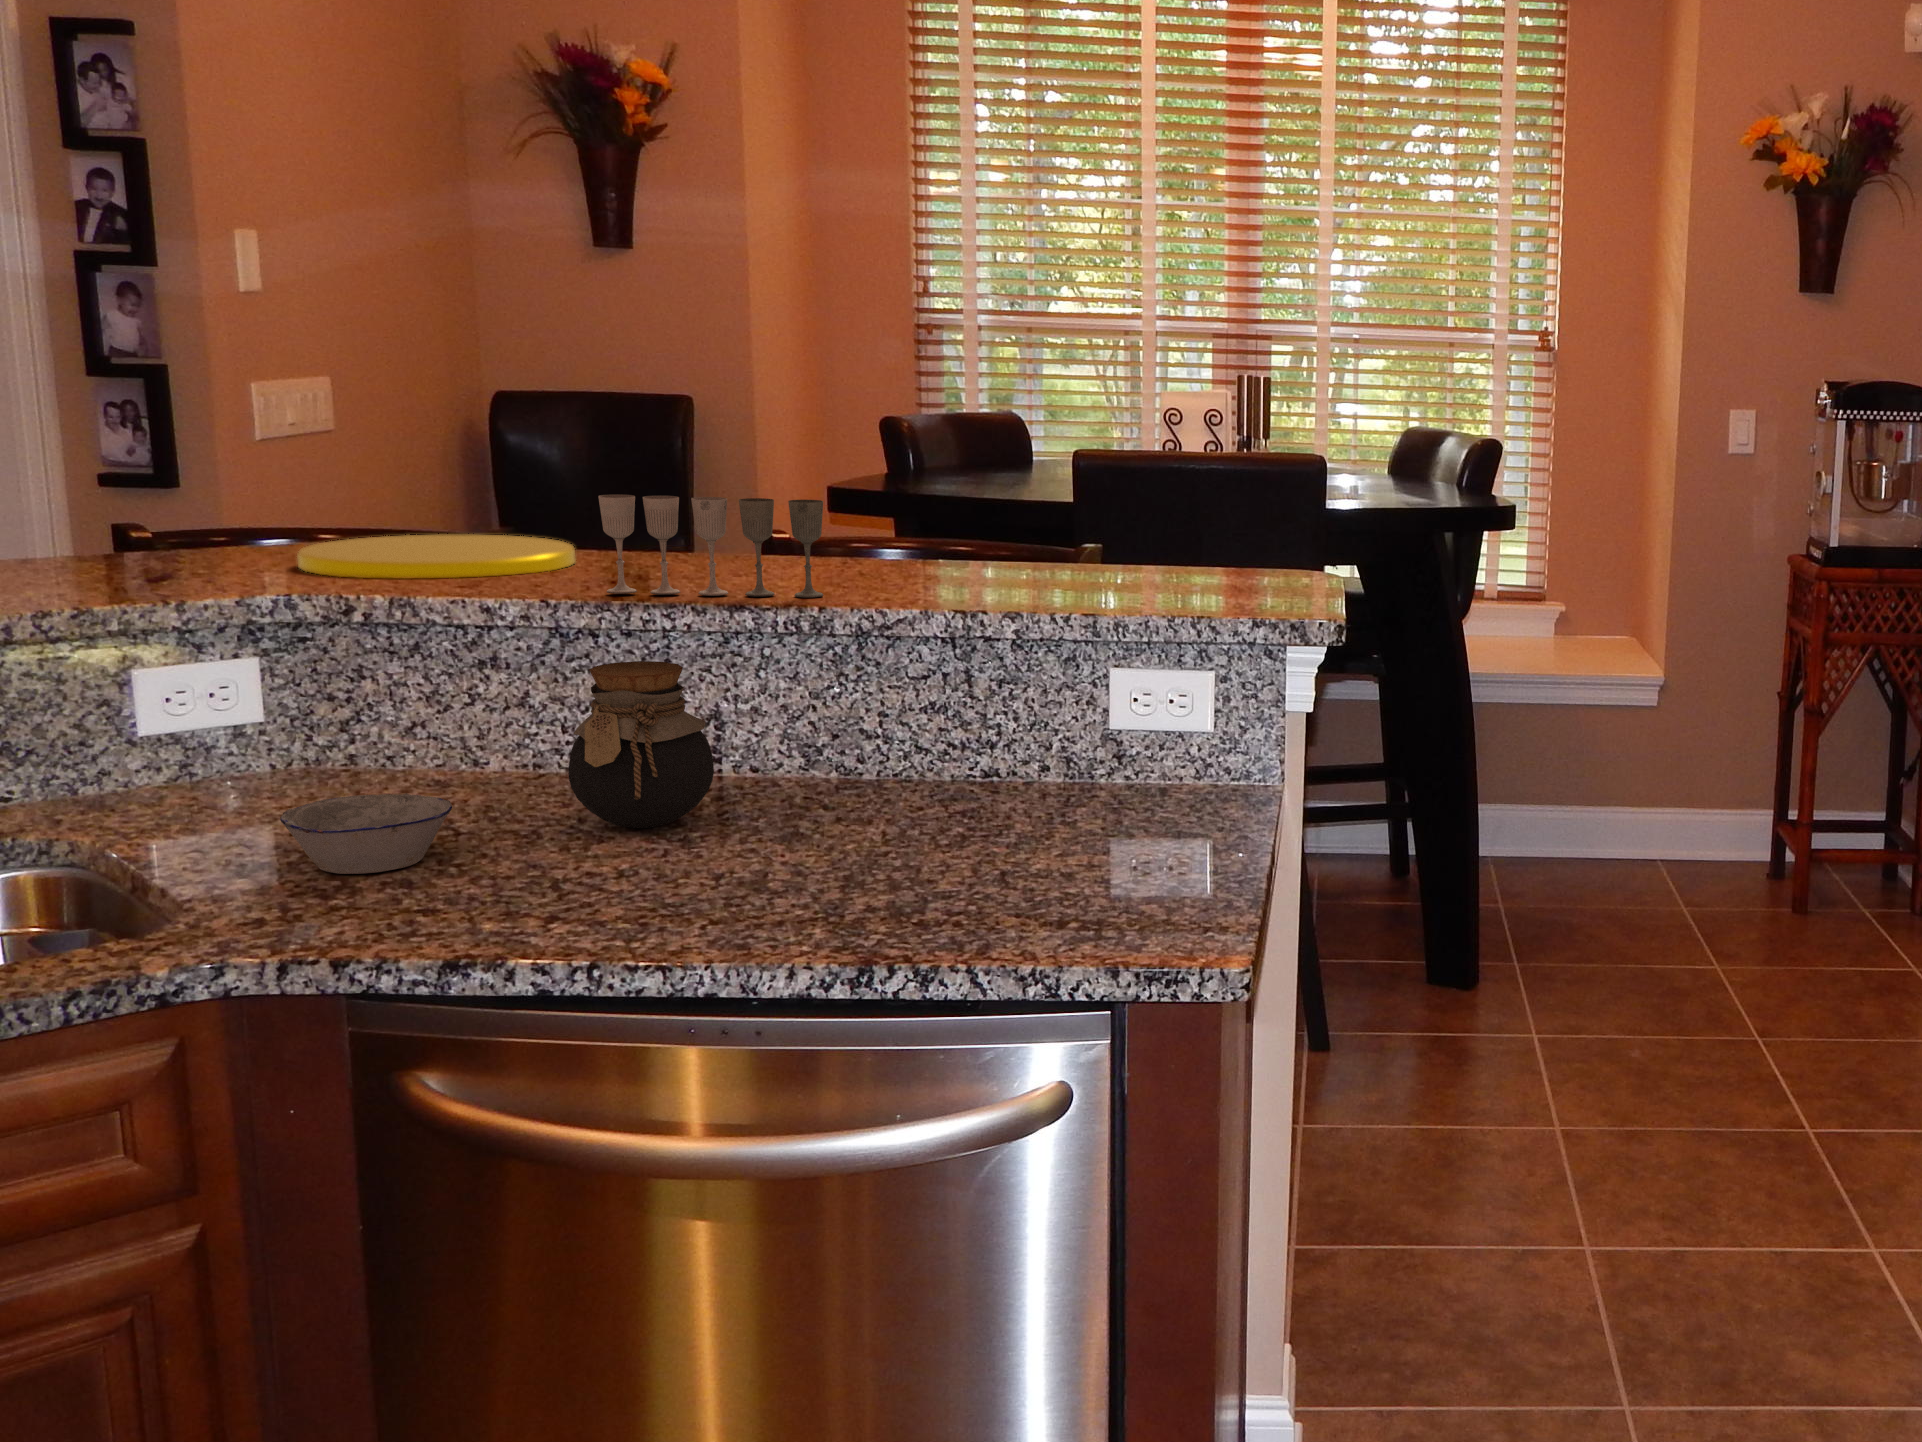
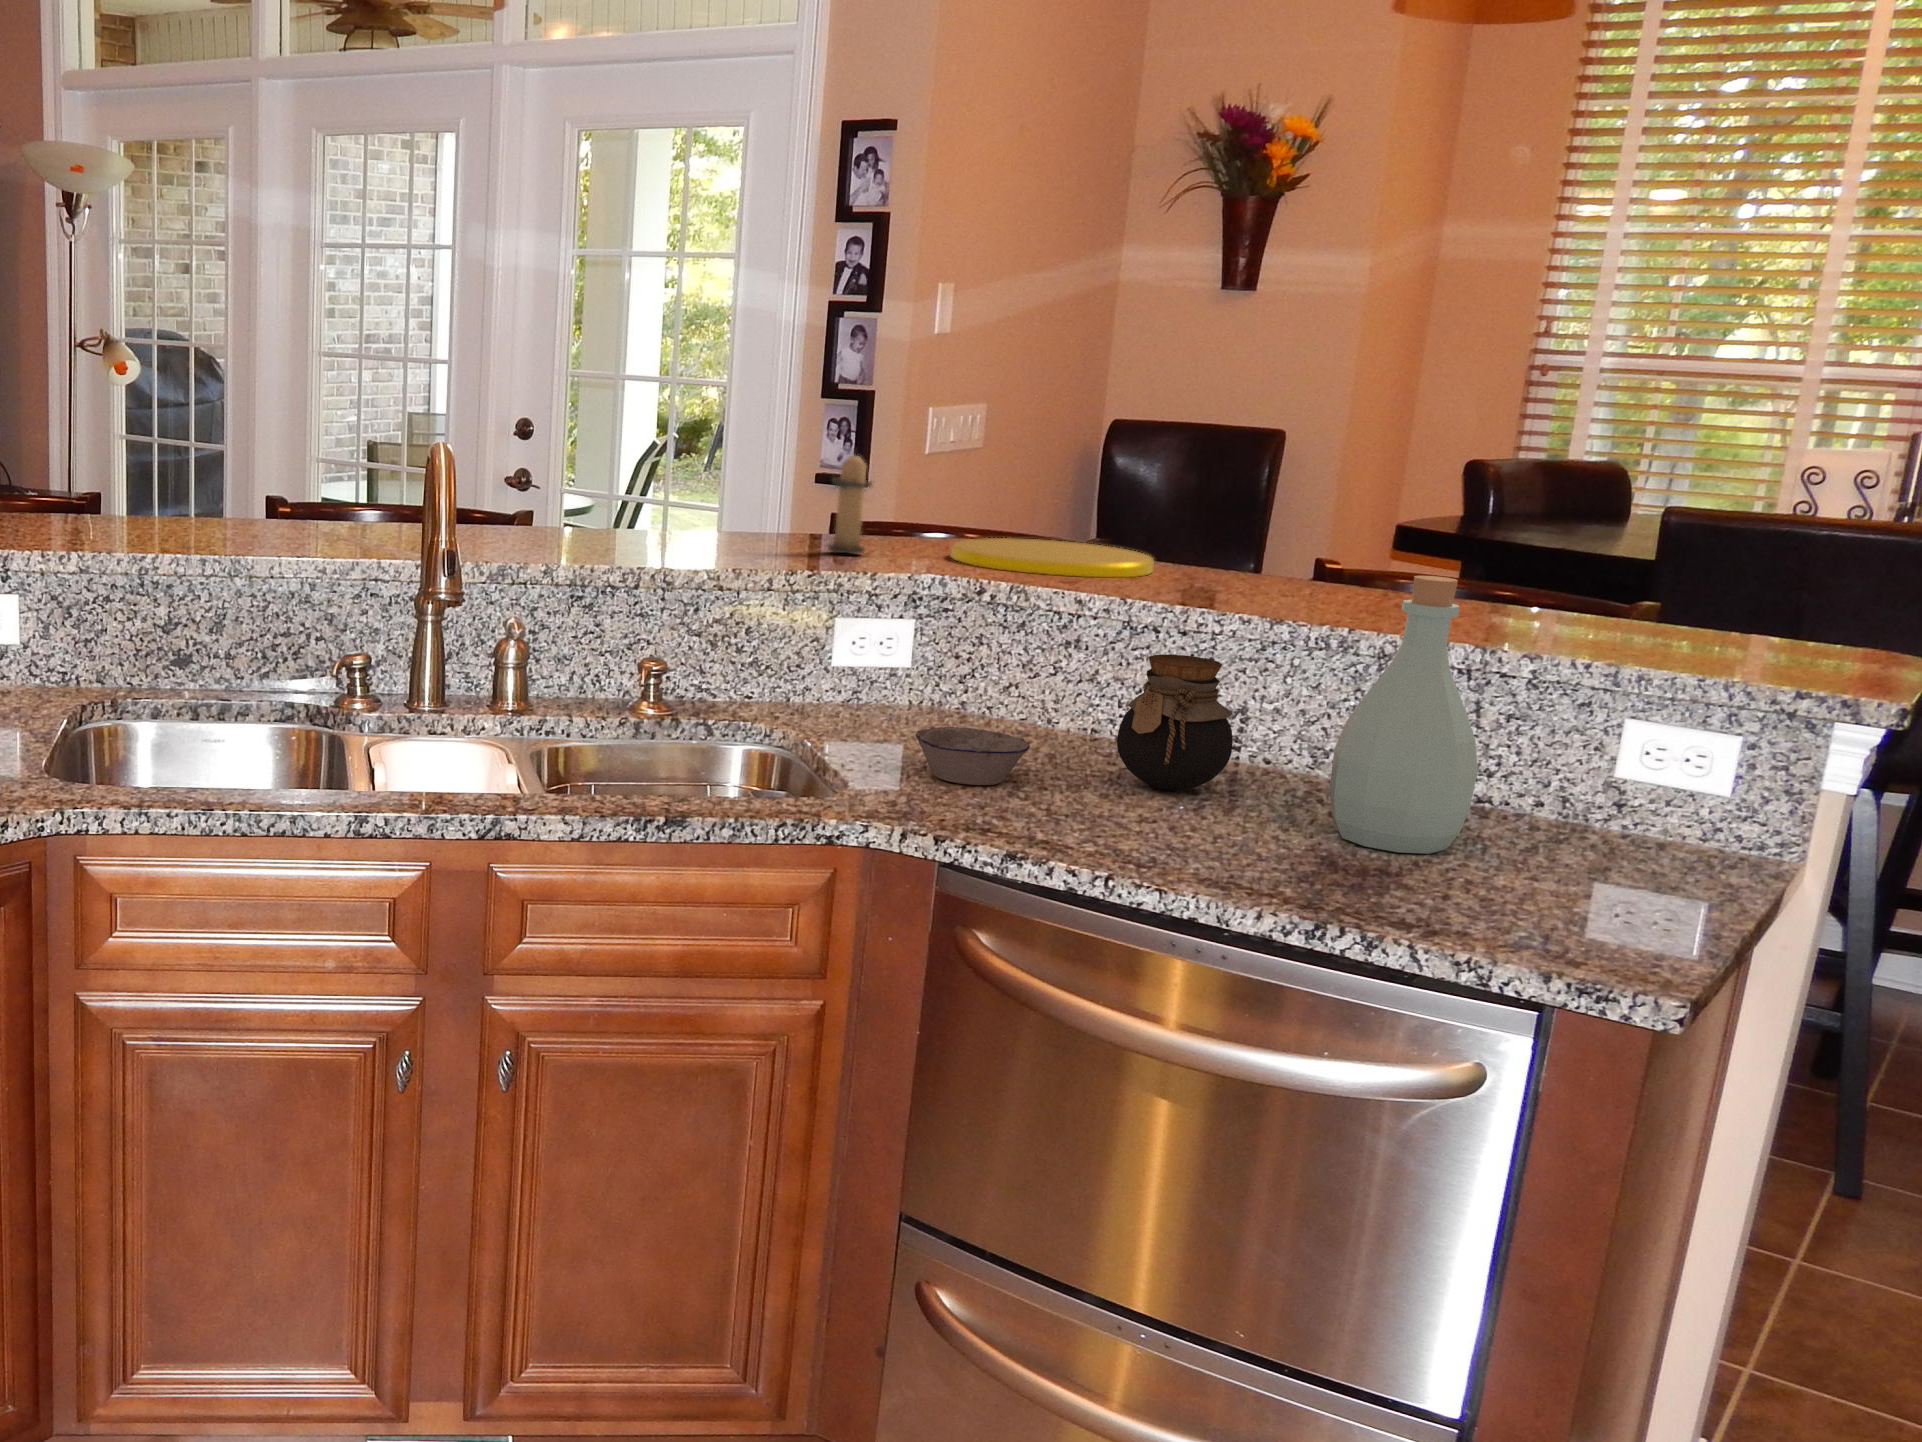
candle: none [82,431,174,579] -> present [827,455,872,553]
wine glass: present [598,495,823,597] -> none [1173,518,1372,621]
bottle: none [832,539,988,855] -> present [1330,576,1478,854]

